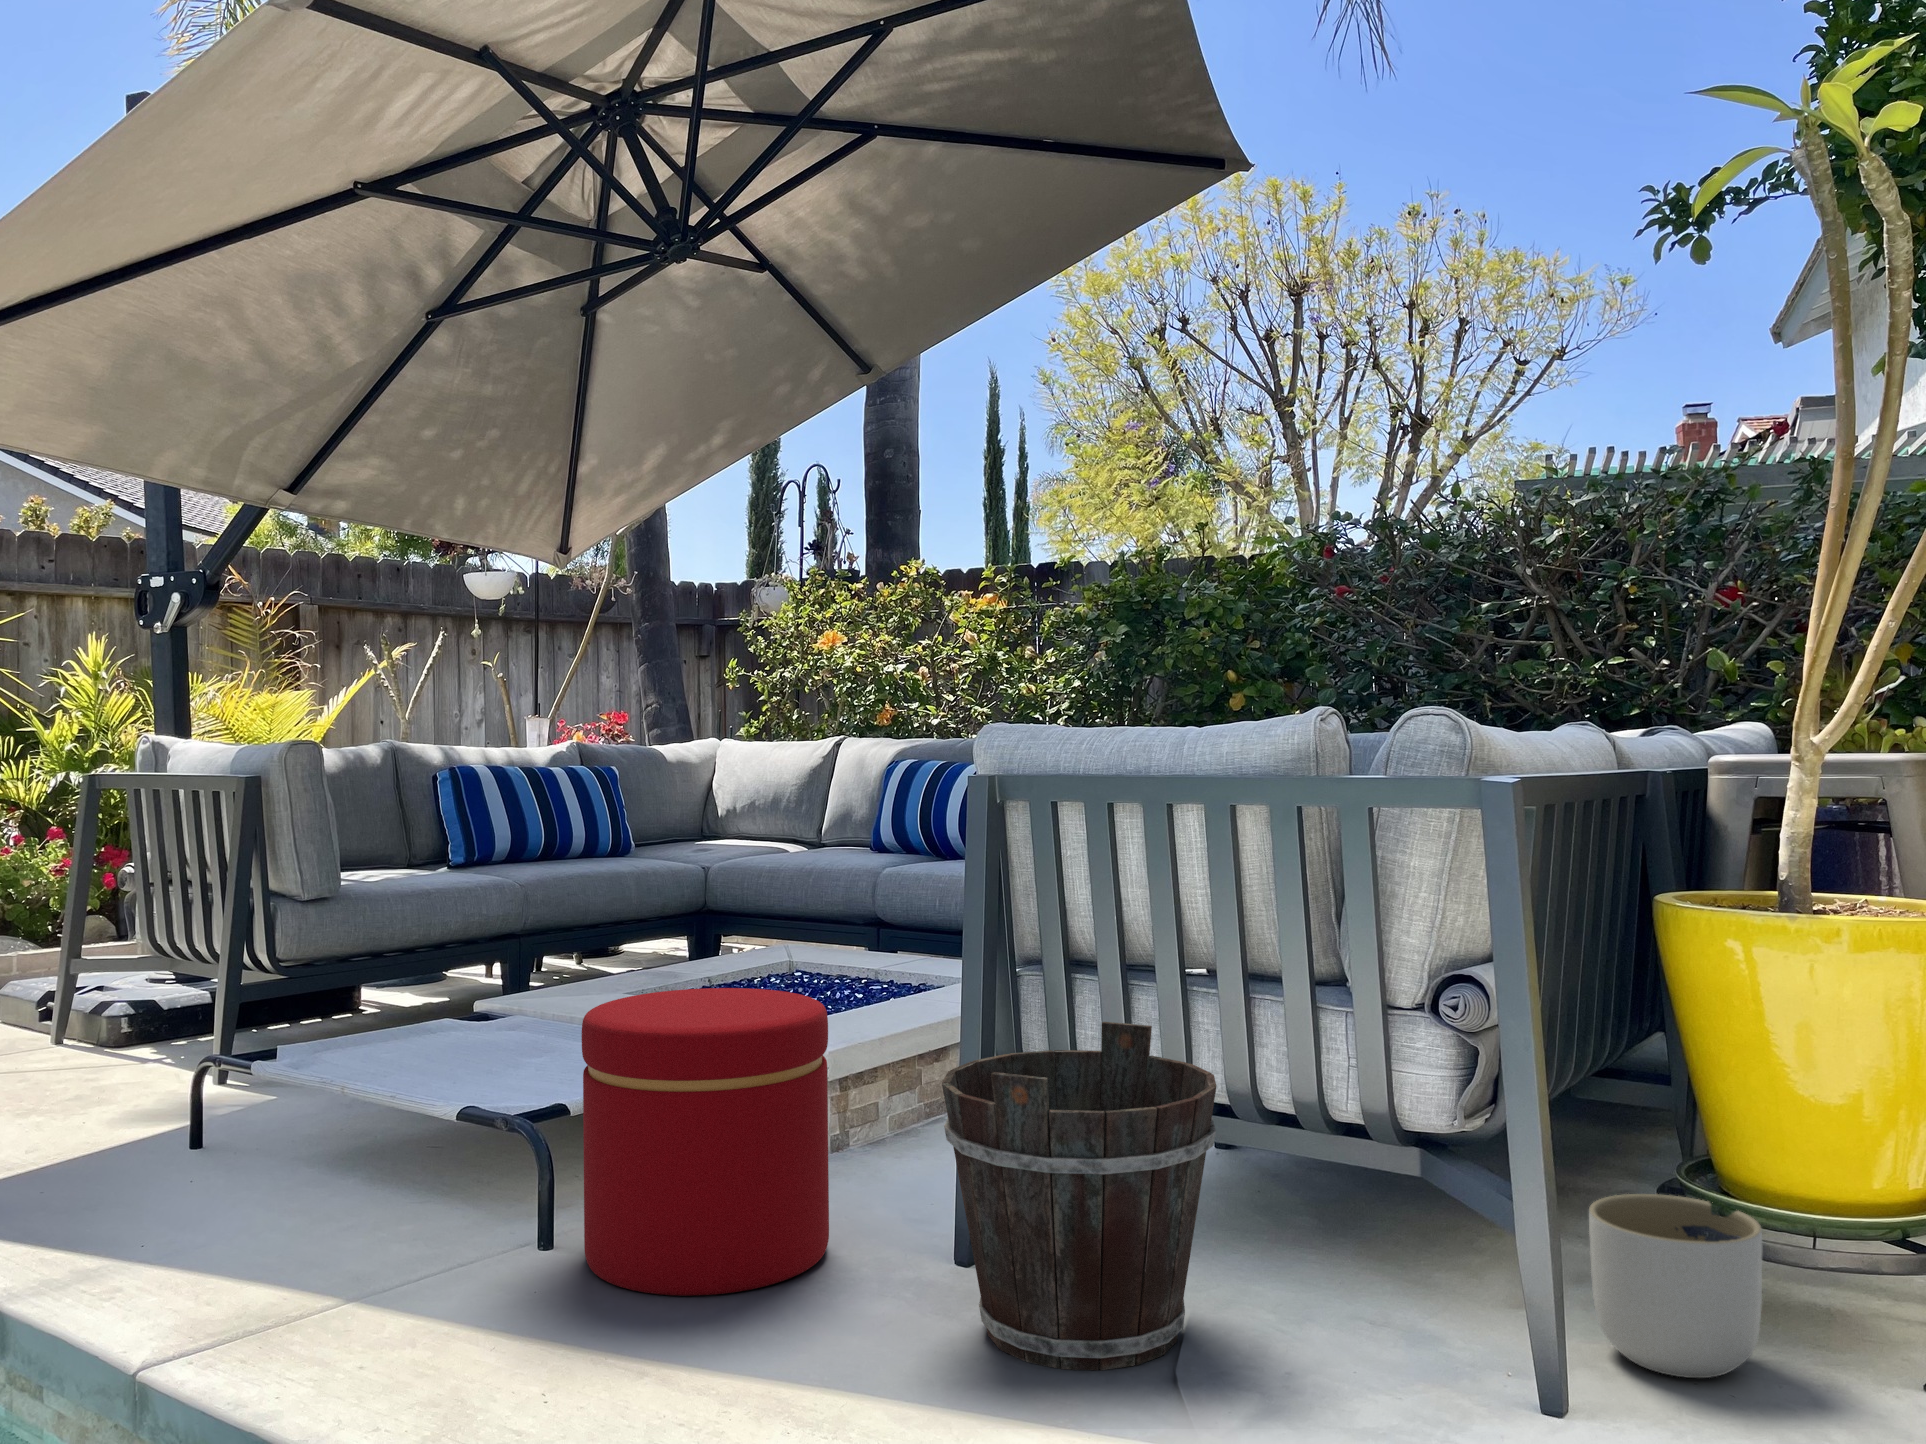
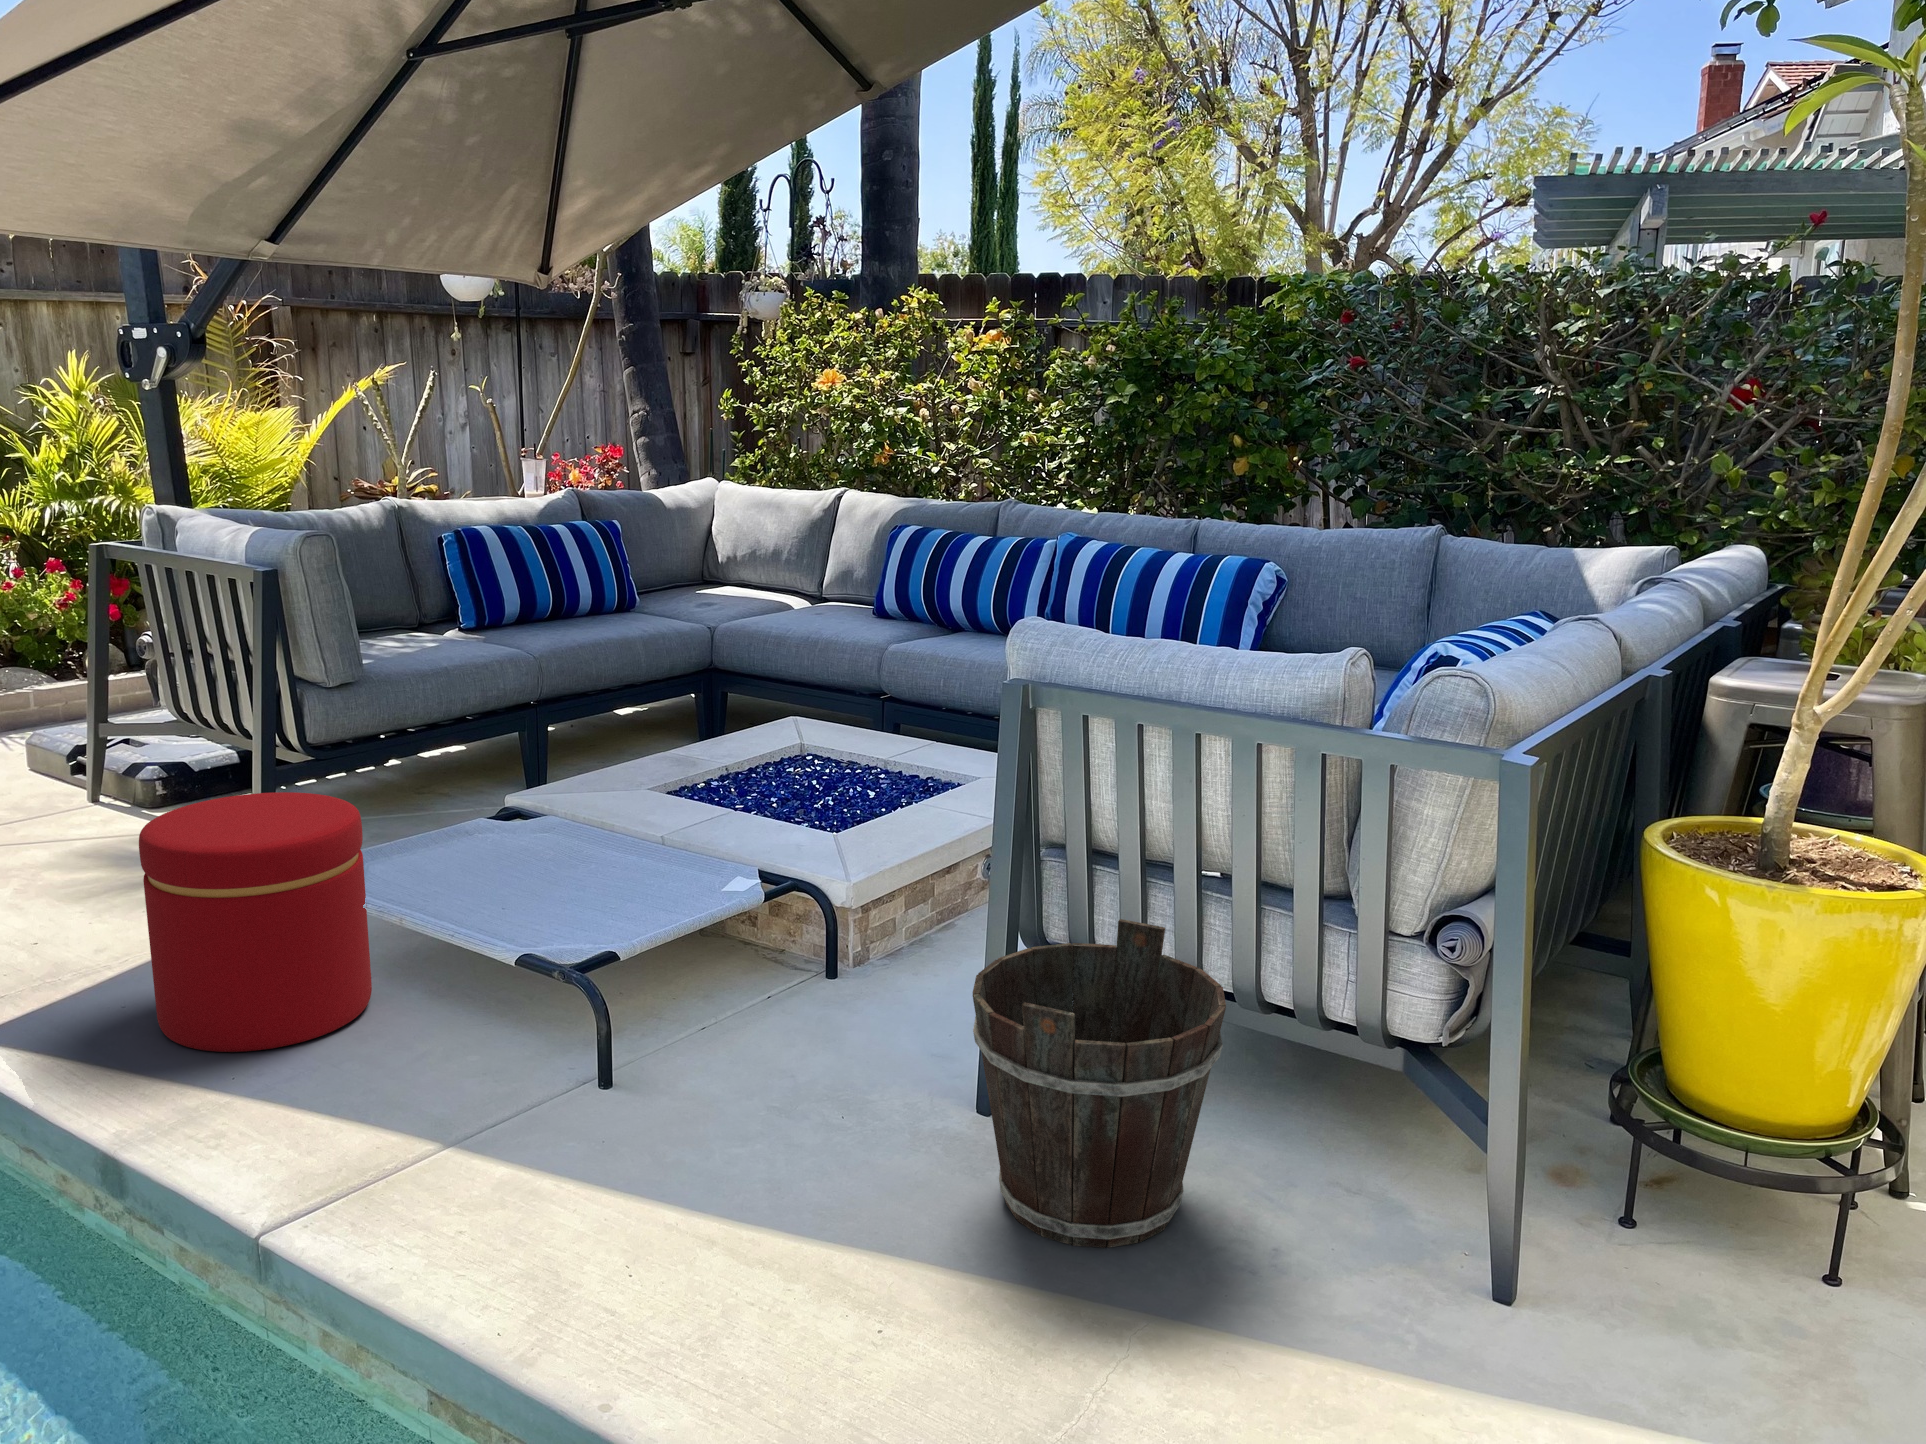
ottoman: present [581,988,829,1296] -> present [139,792,372,1052]
planter: present [1589,1194,1762,1378] -> none [1548,1100,1706,1270]

